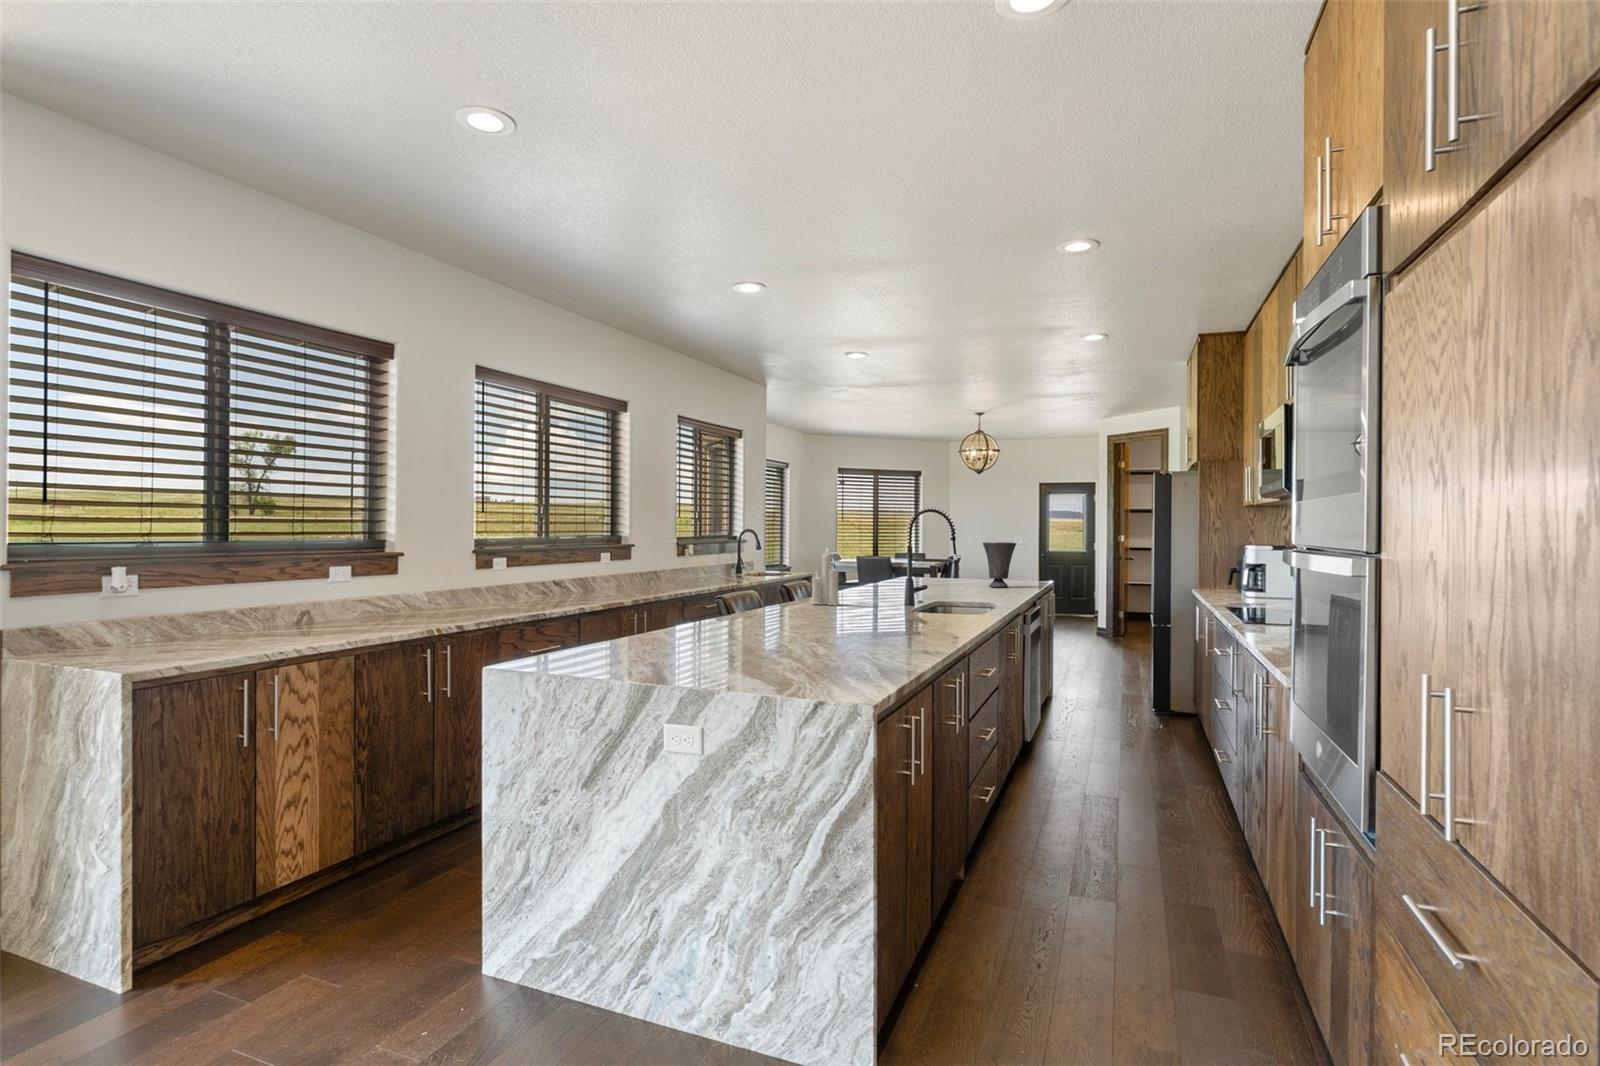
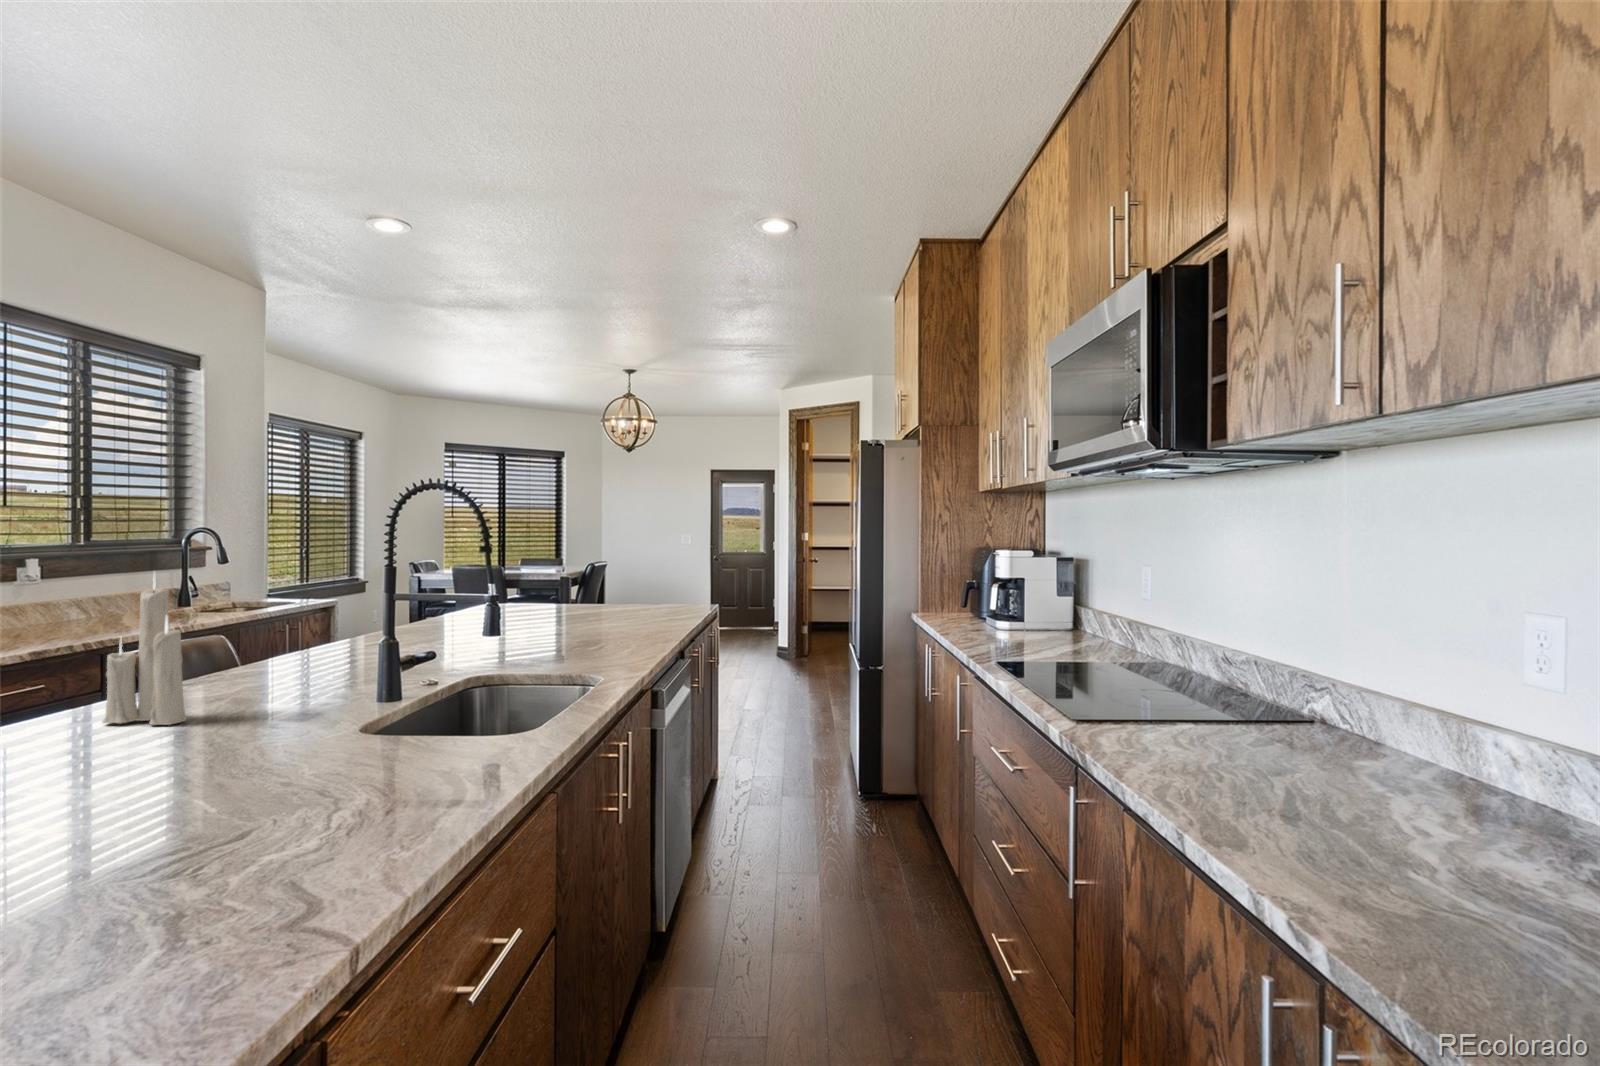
vase: present [983,542,1016,588] -> none [603,548,659,625]

